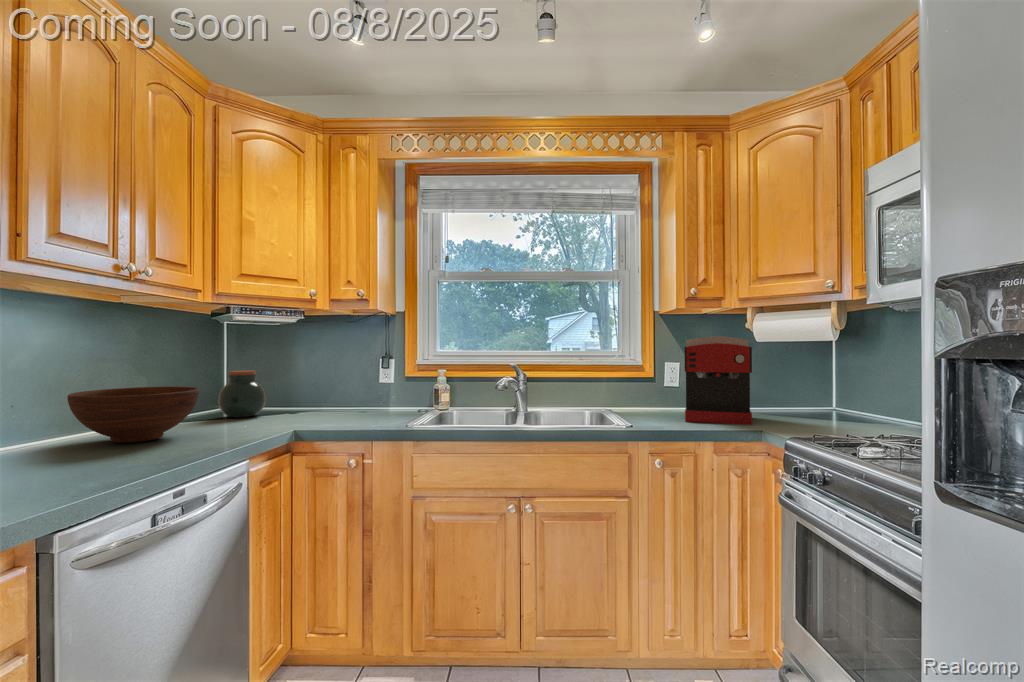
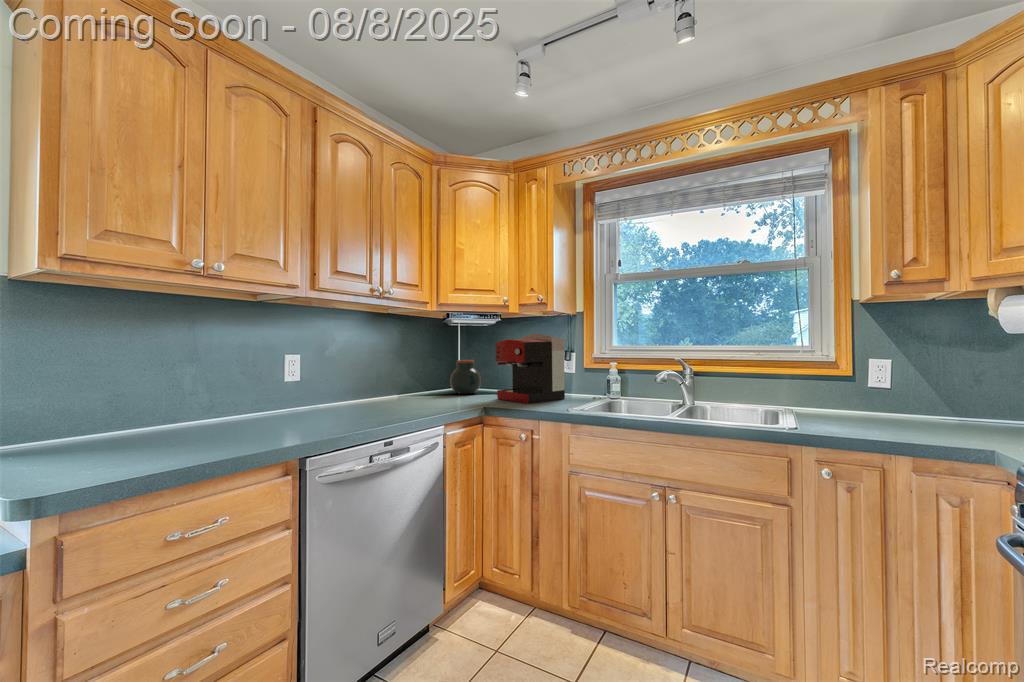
coffee maker: present [685,336,752,425] -> present [496,334,565,404]
fruit bowl: present [67,386,199,443] -> none [353,370,426,406]

